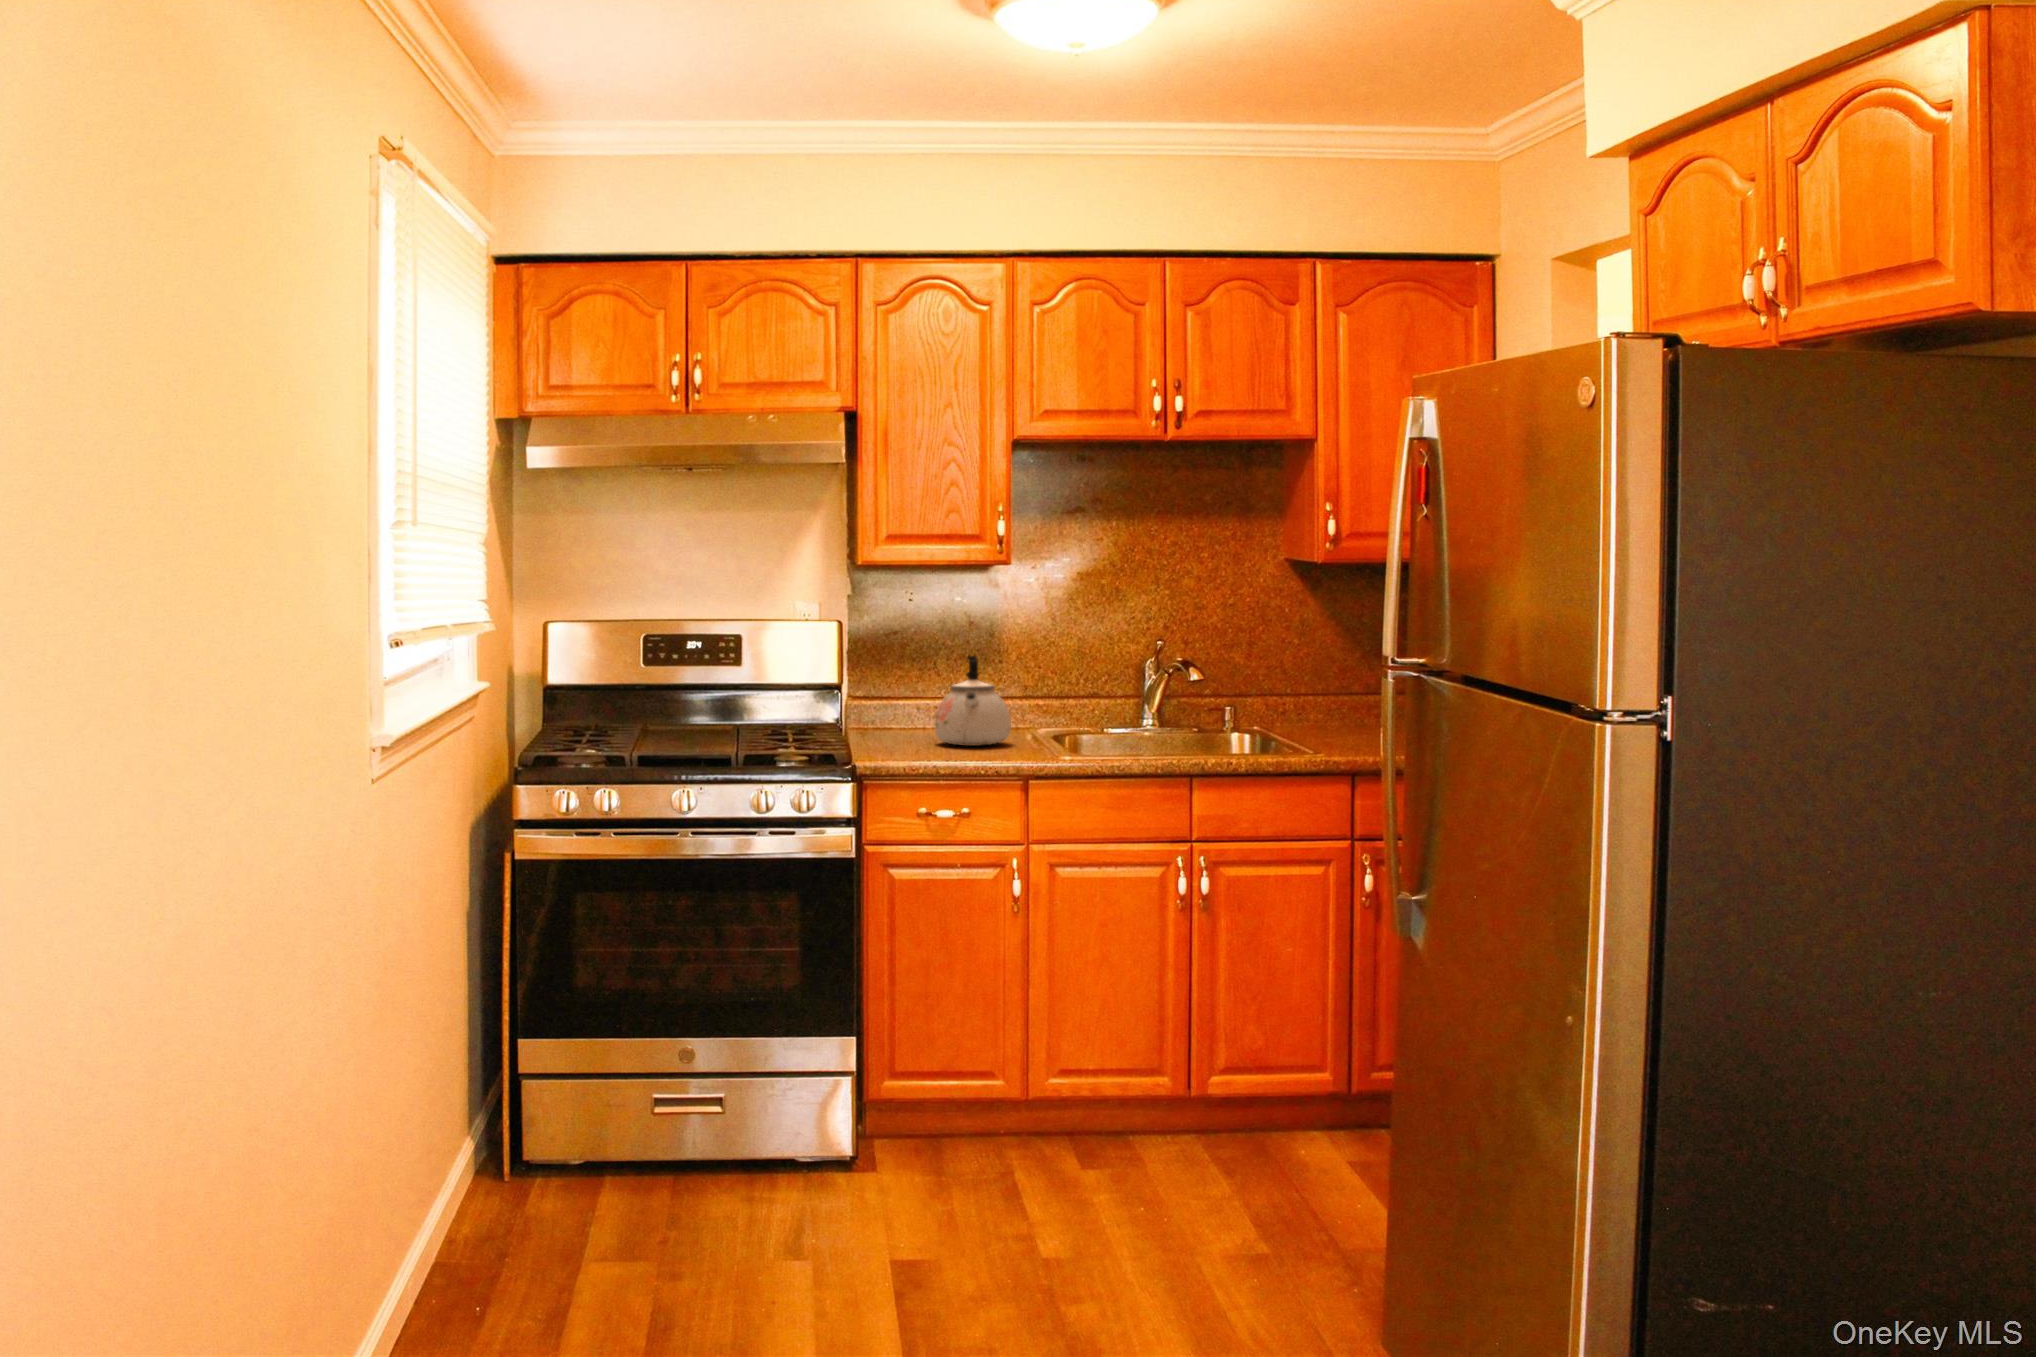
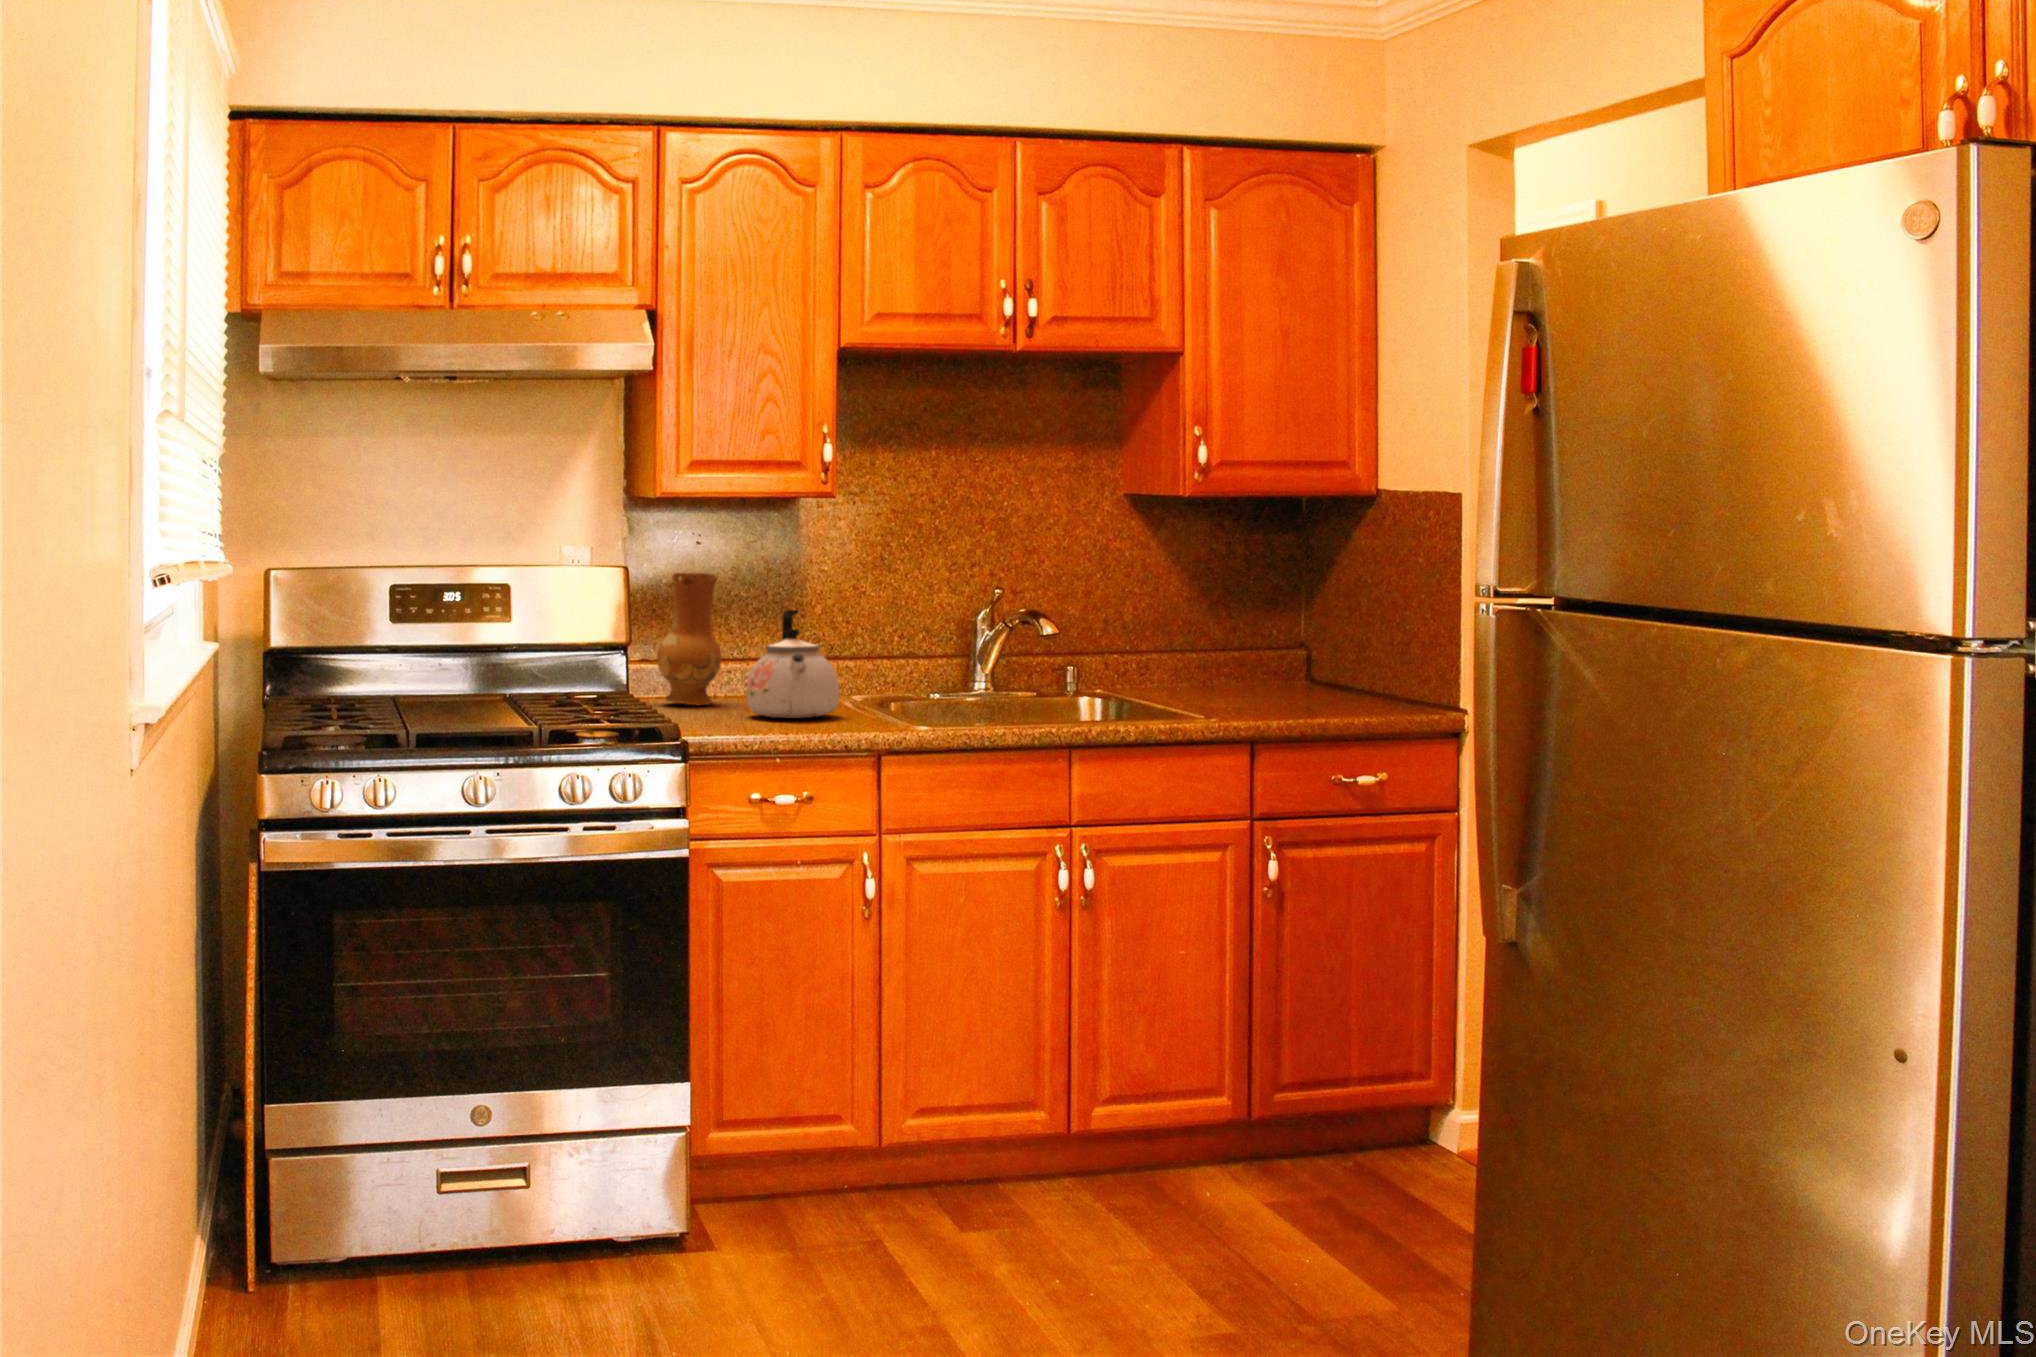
ceramic jug: none [878,625,931,733] -> present [657,573,722,706]

